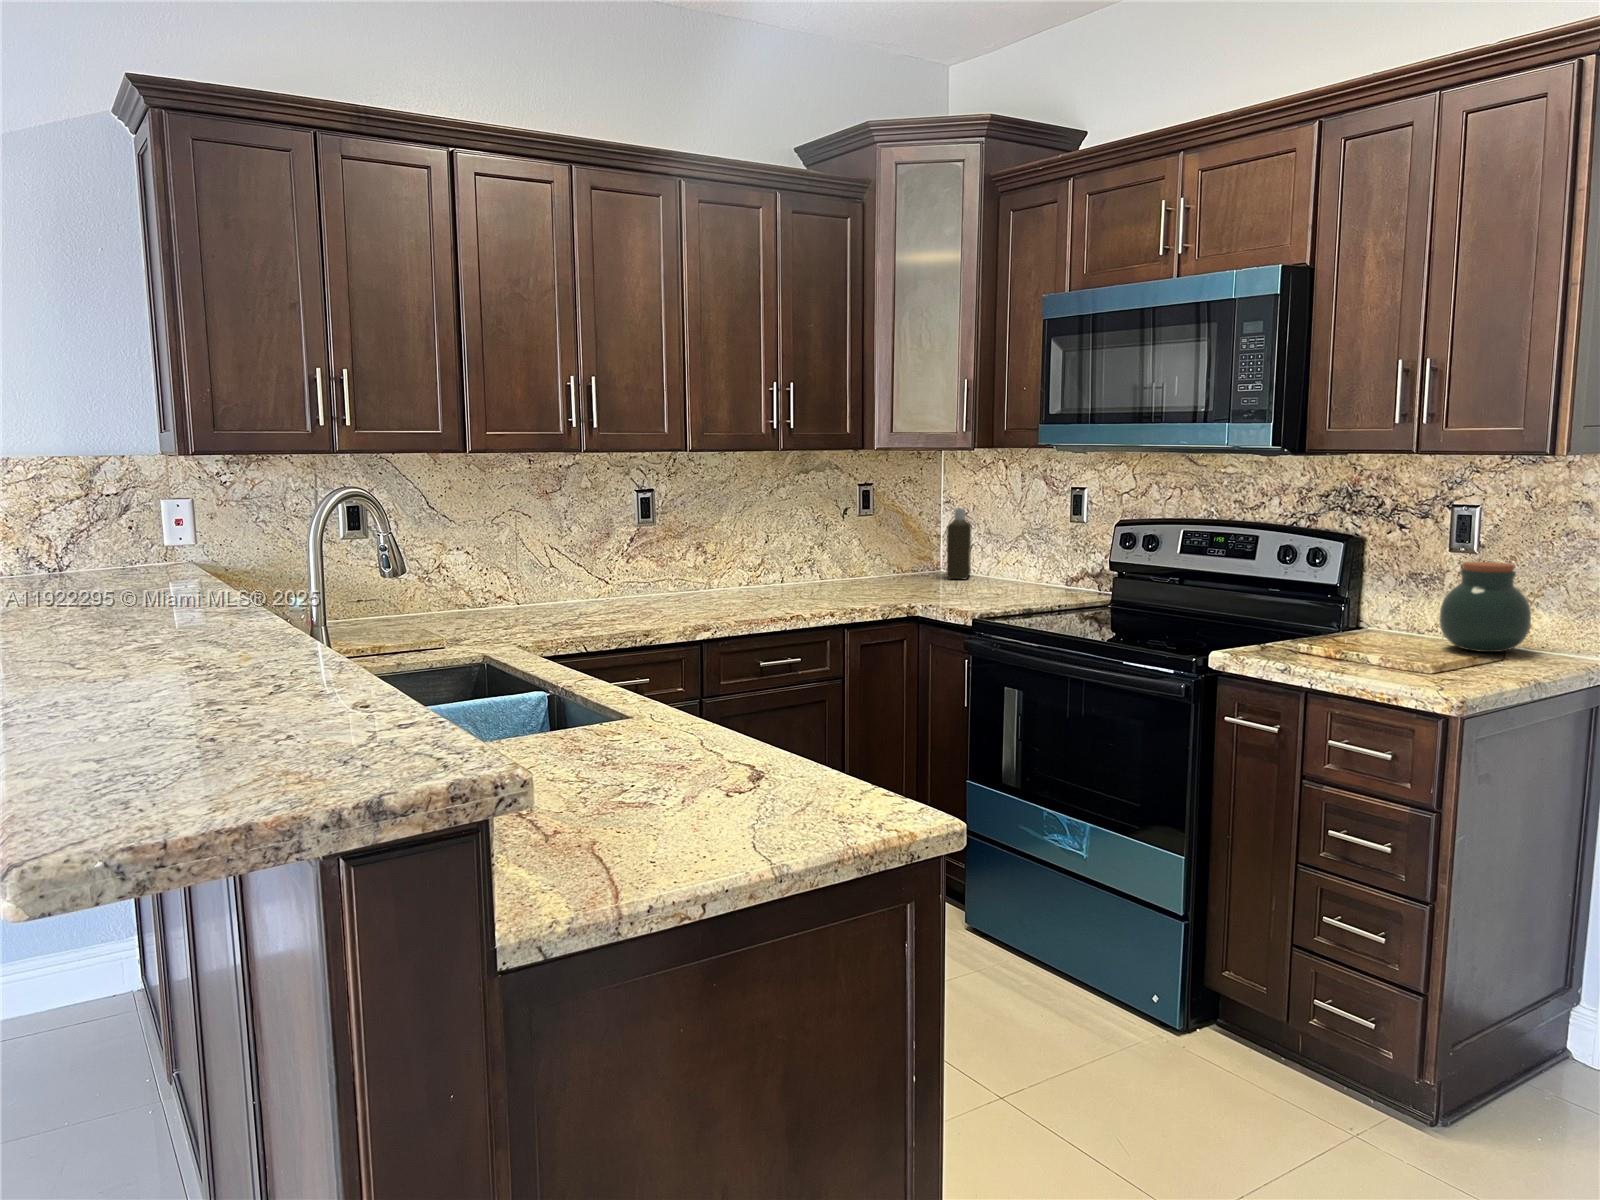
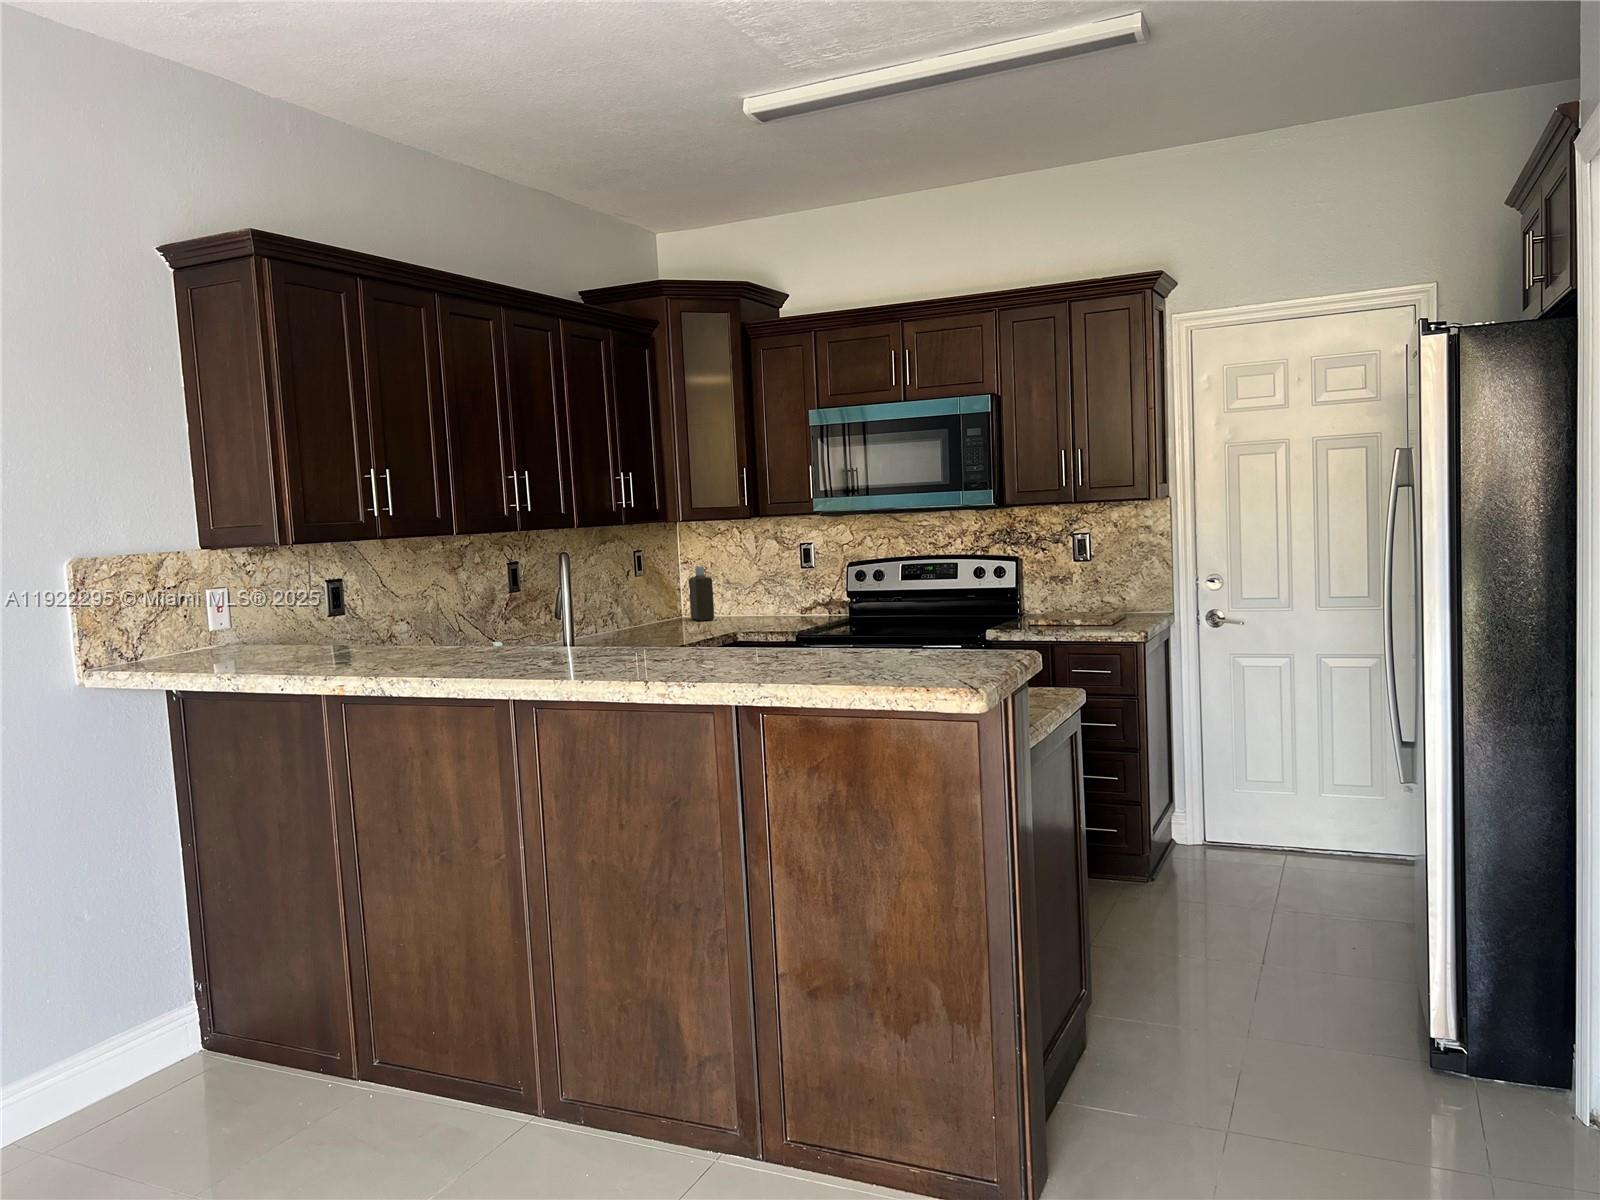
jar: present [1439,562,1531,652] -> none [1081,565,1129,616]

